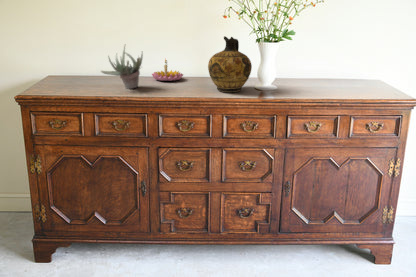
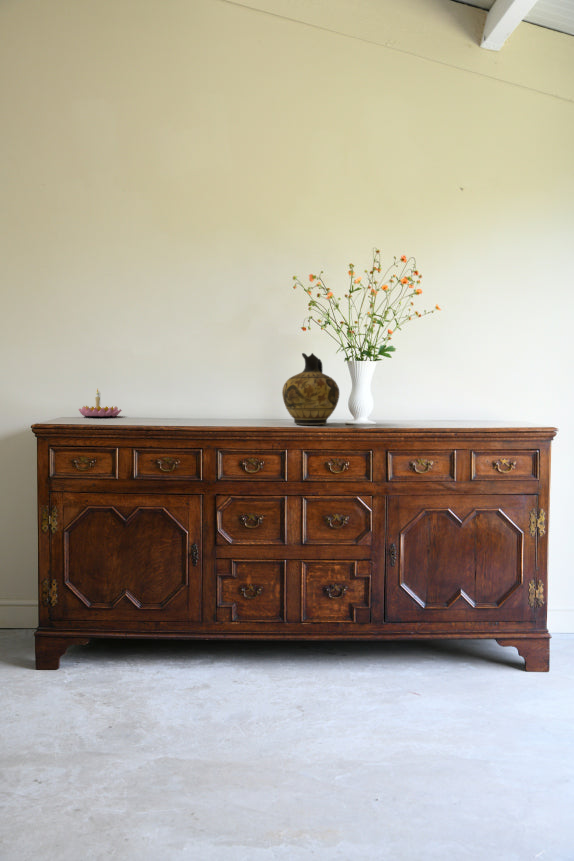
succulent plant: present [101,46,143,89] -> none [143,364,197,423]
candle holder: present [152,59,183,81] -> present [79,389,122,417]

